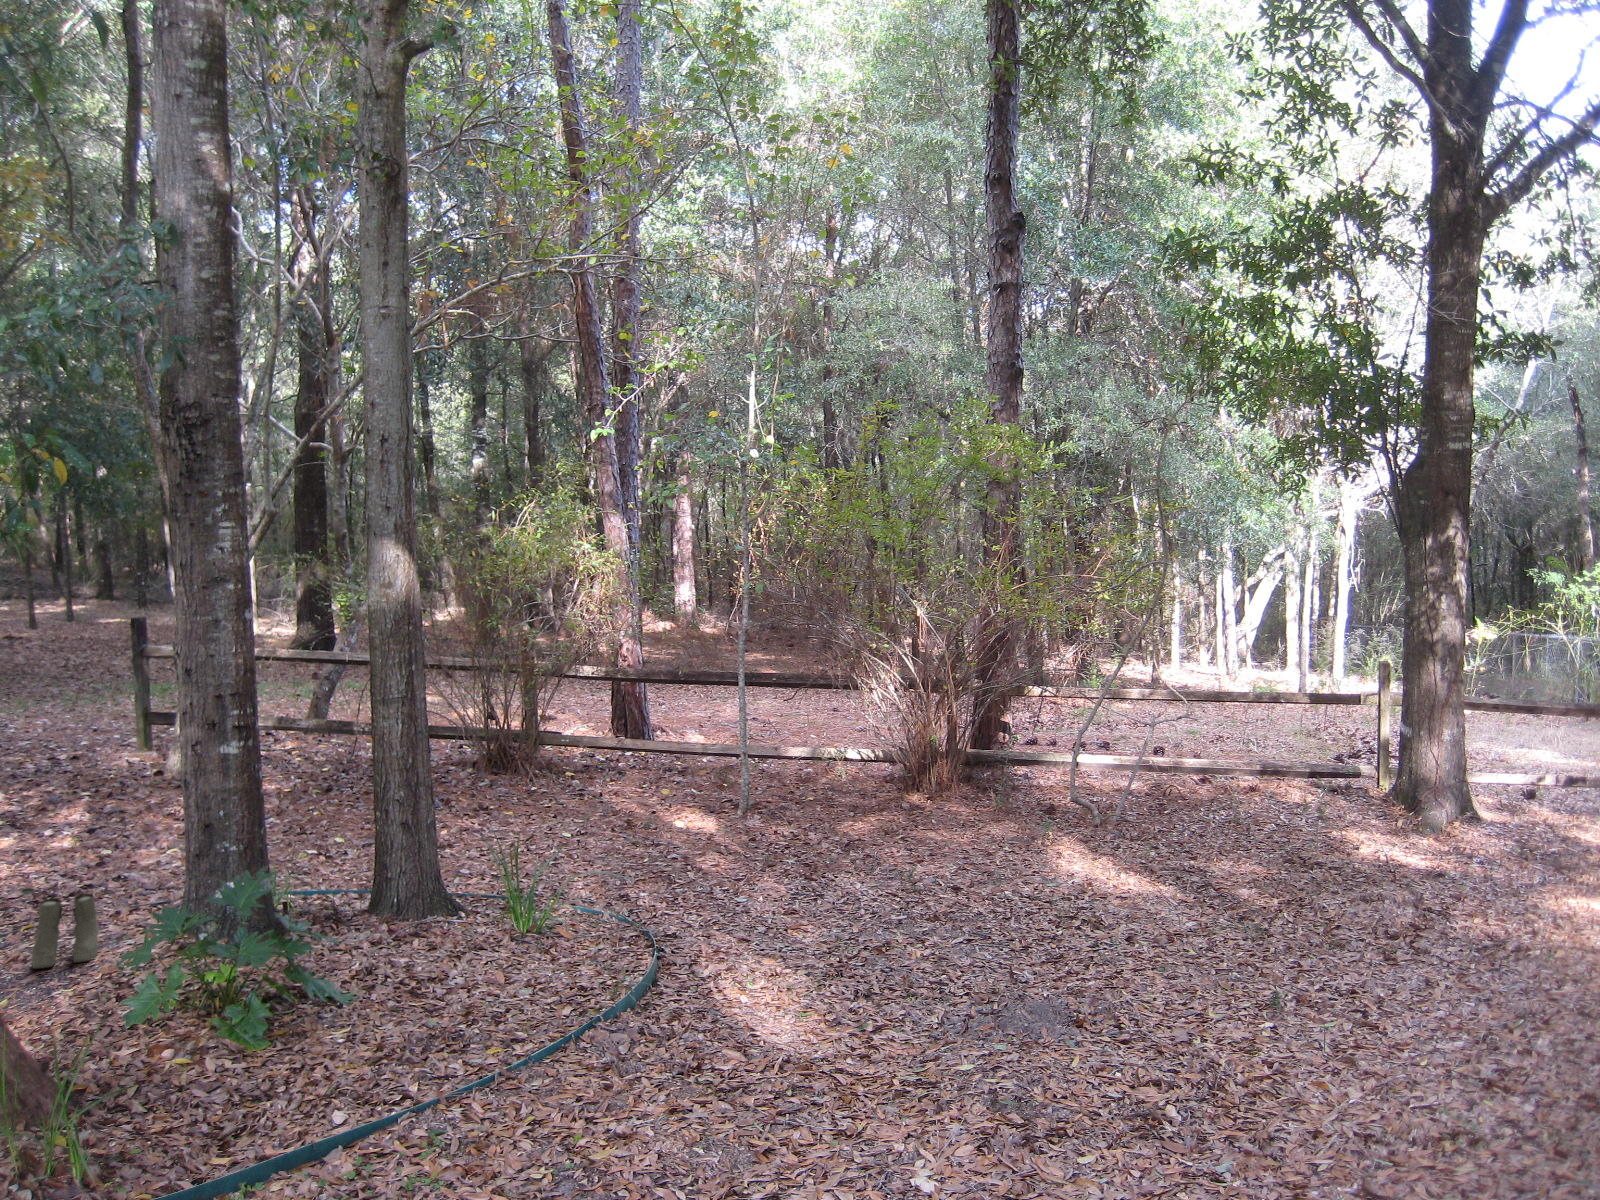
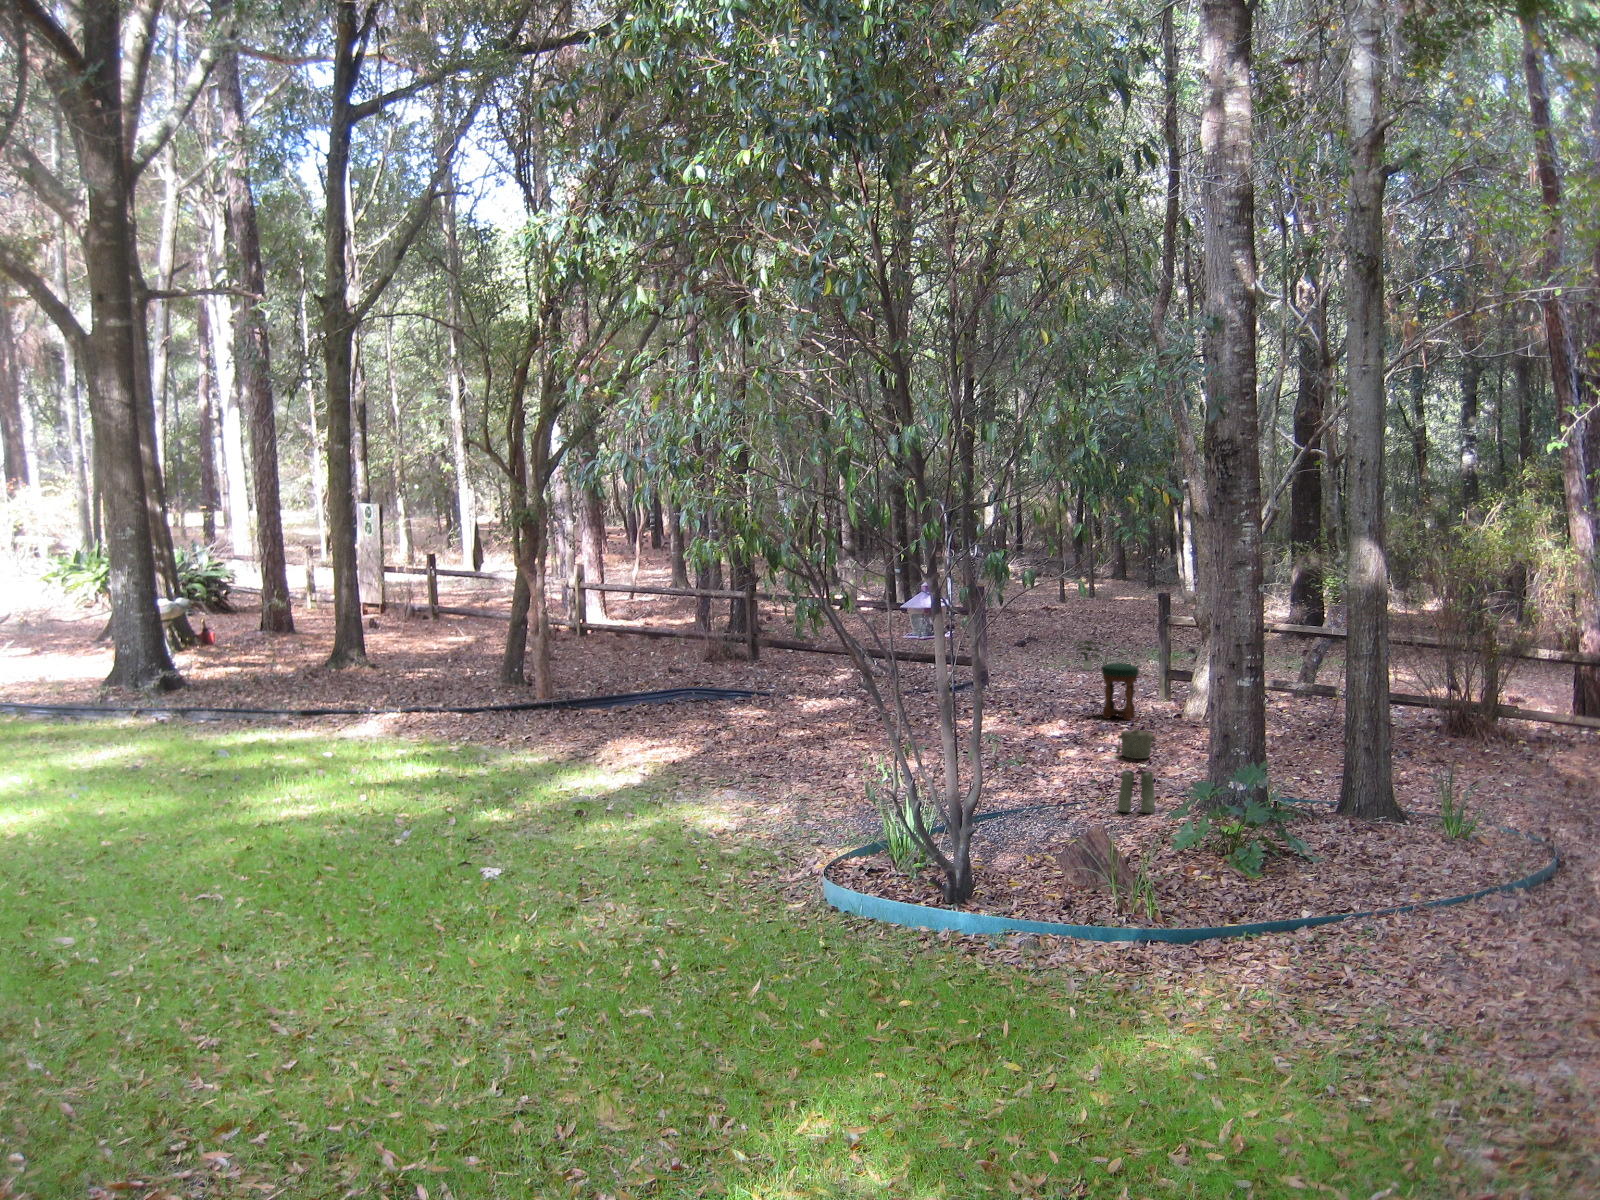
potted plant: none [30,676,75,715] -> present [1075,640,1103,670]
stool: none [50,712,105,786] -> present [1102,663,1139,720]
bucket: none [61,806,120,849] -> present [1116,730,1155,759]

